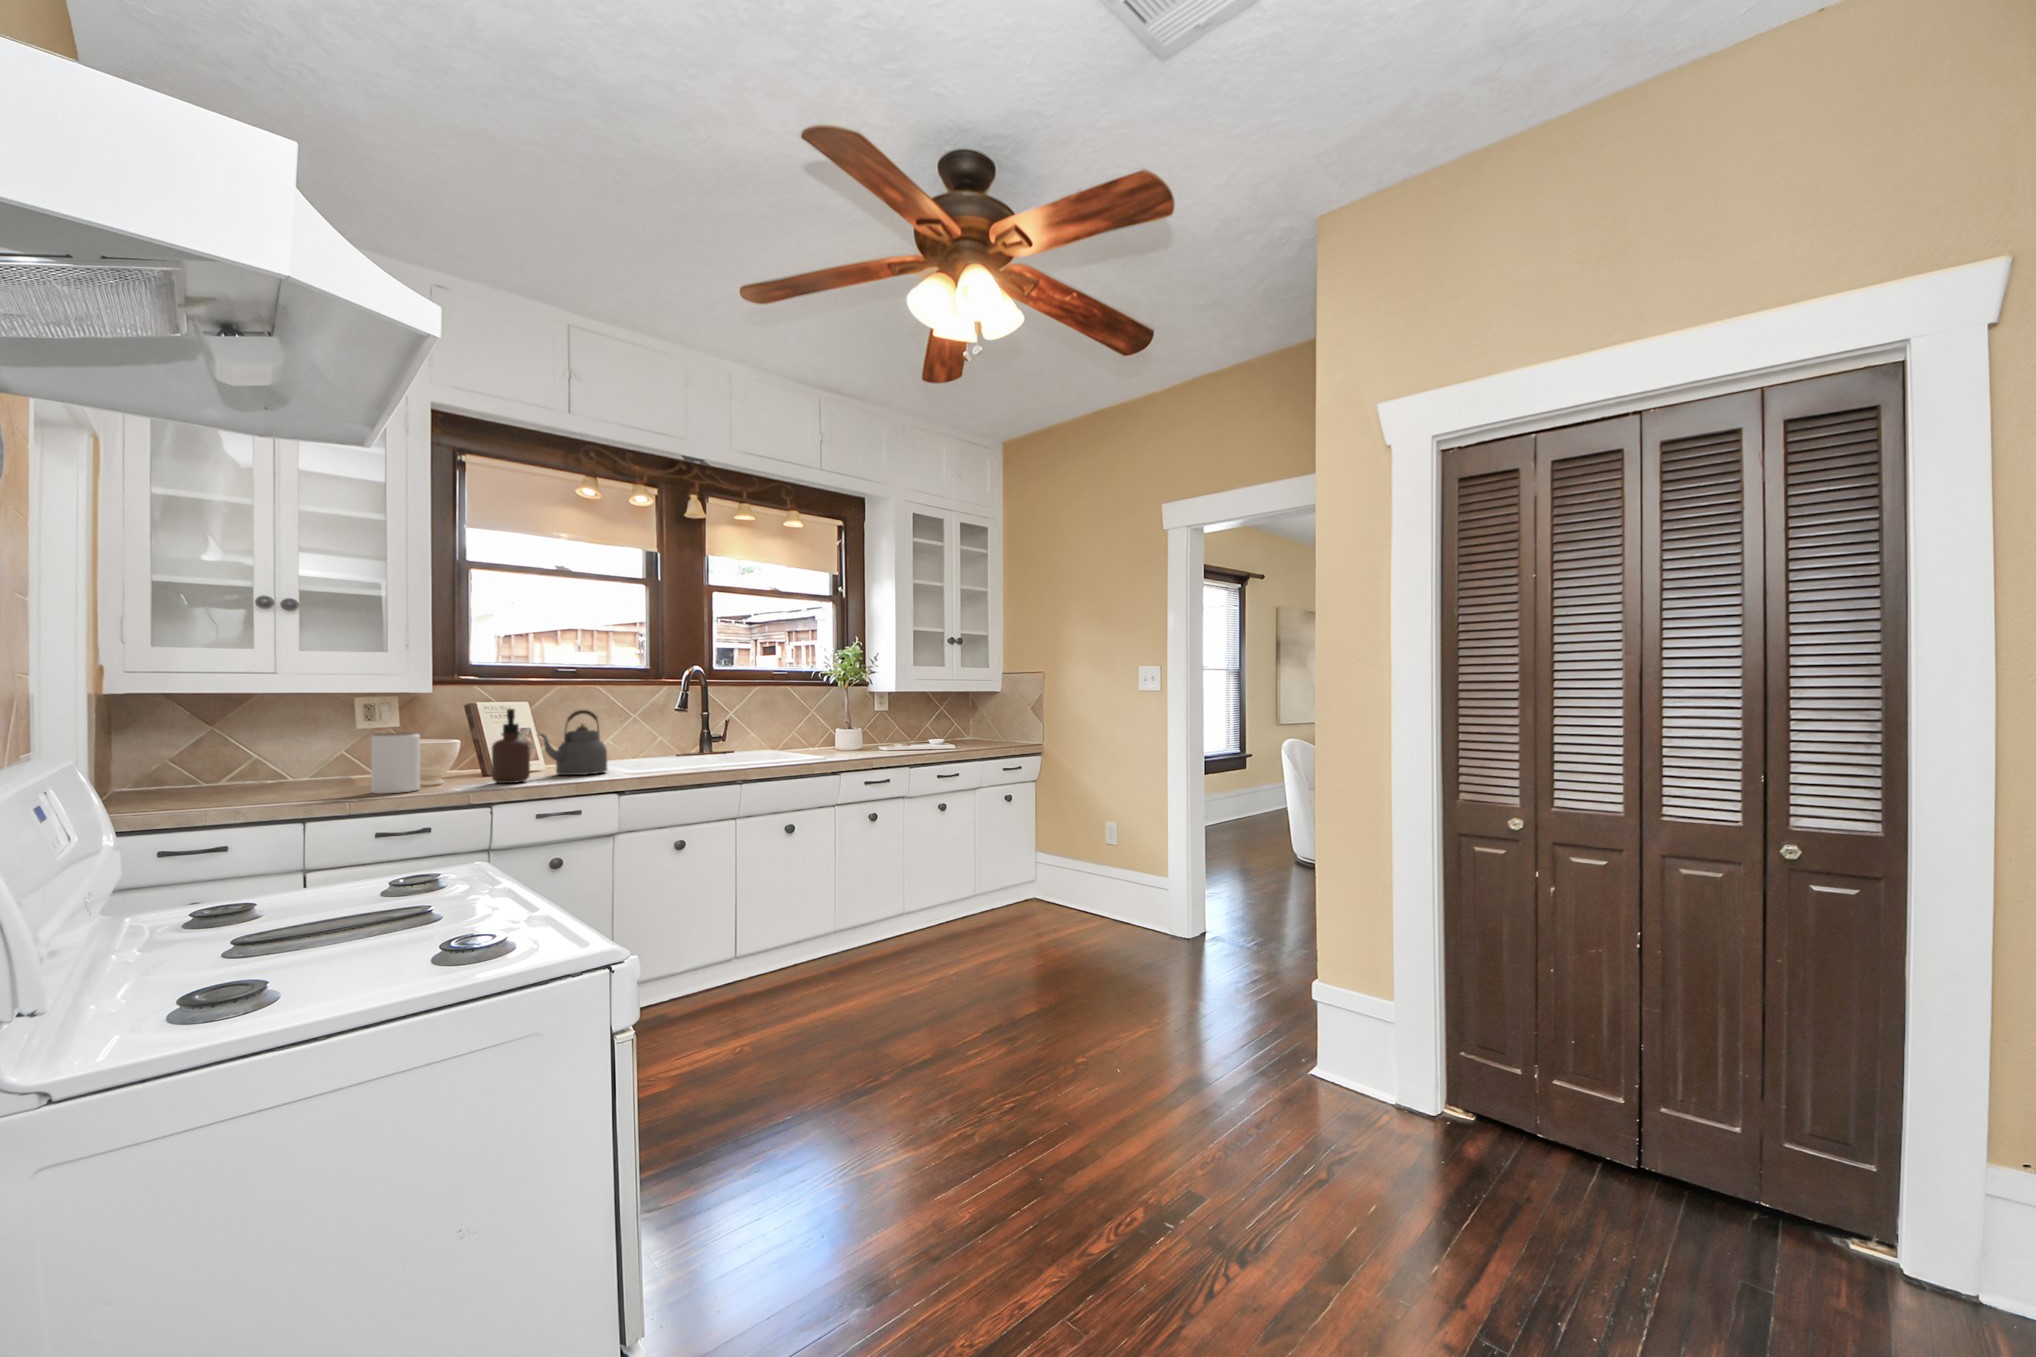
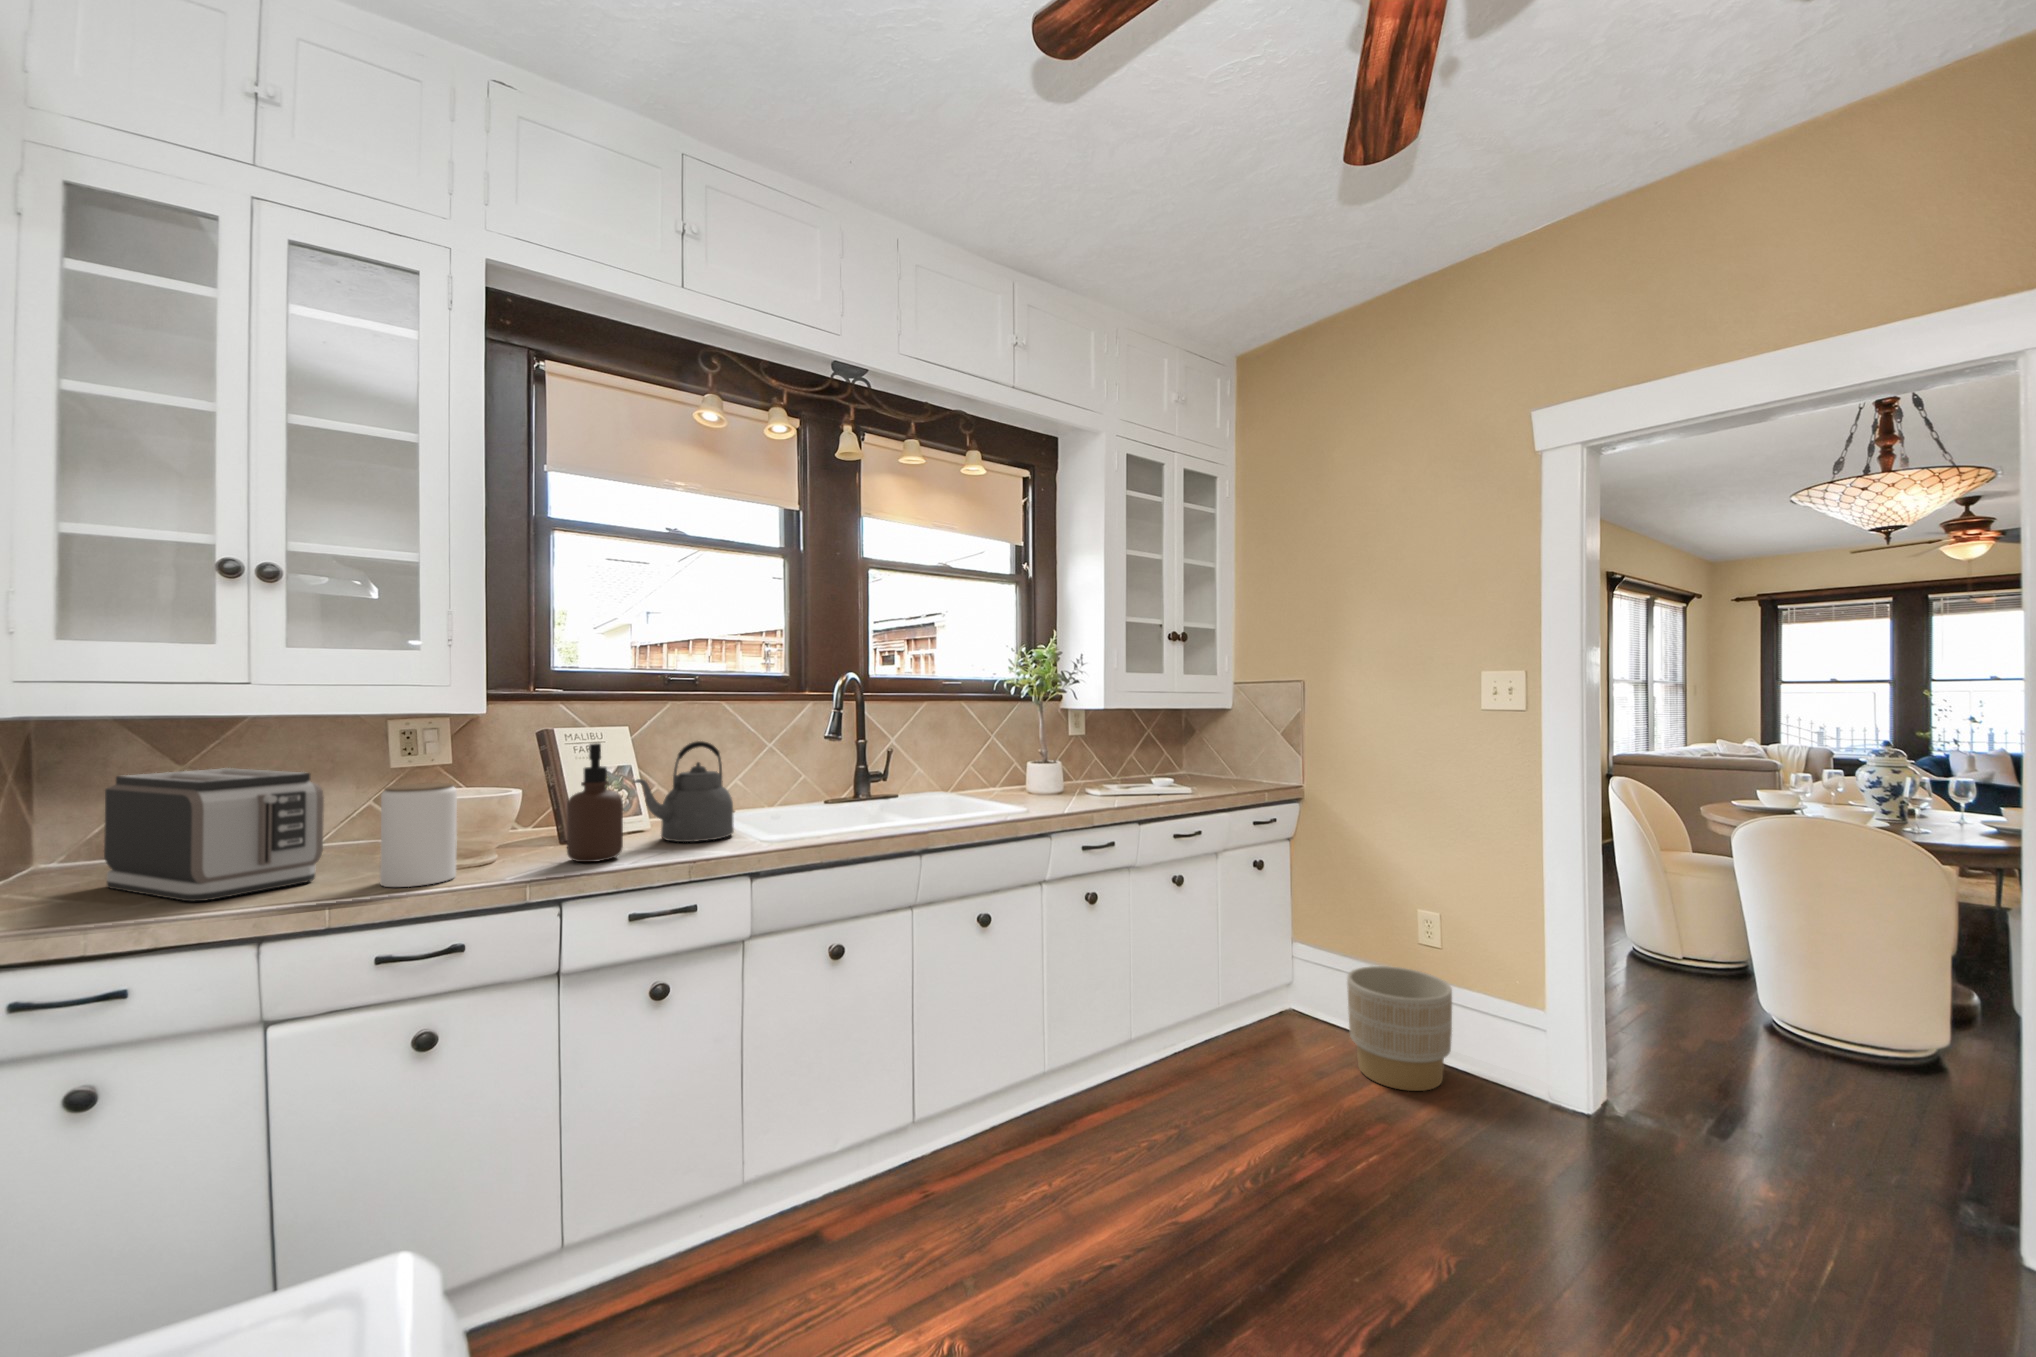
toaster: none [184,725,331,800] -> present [104,768,324,901]
planter: none [1053,864,1117,941] -> present [1347,966,1452,1091]

